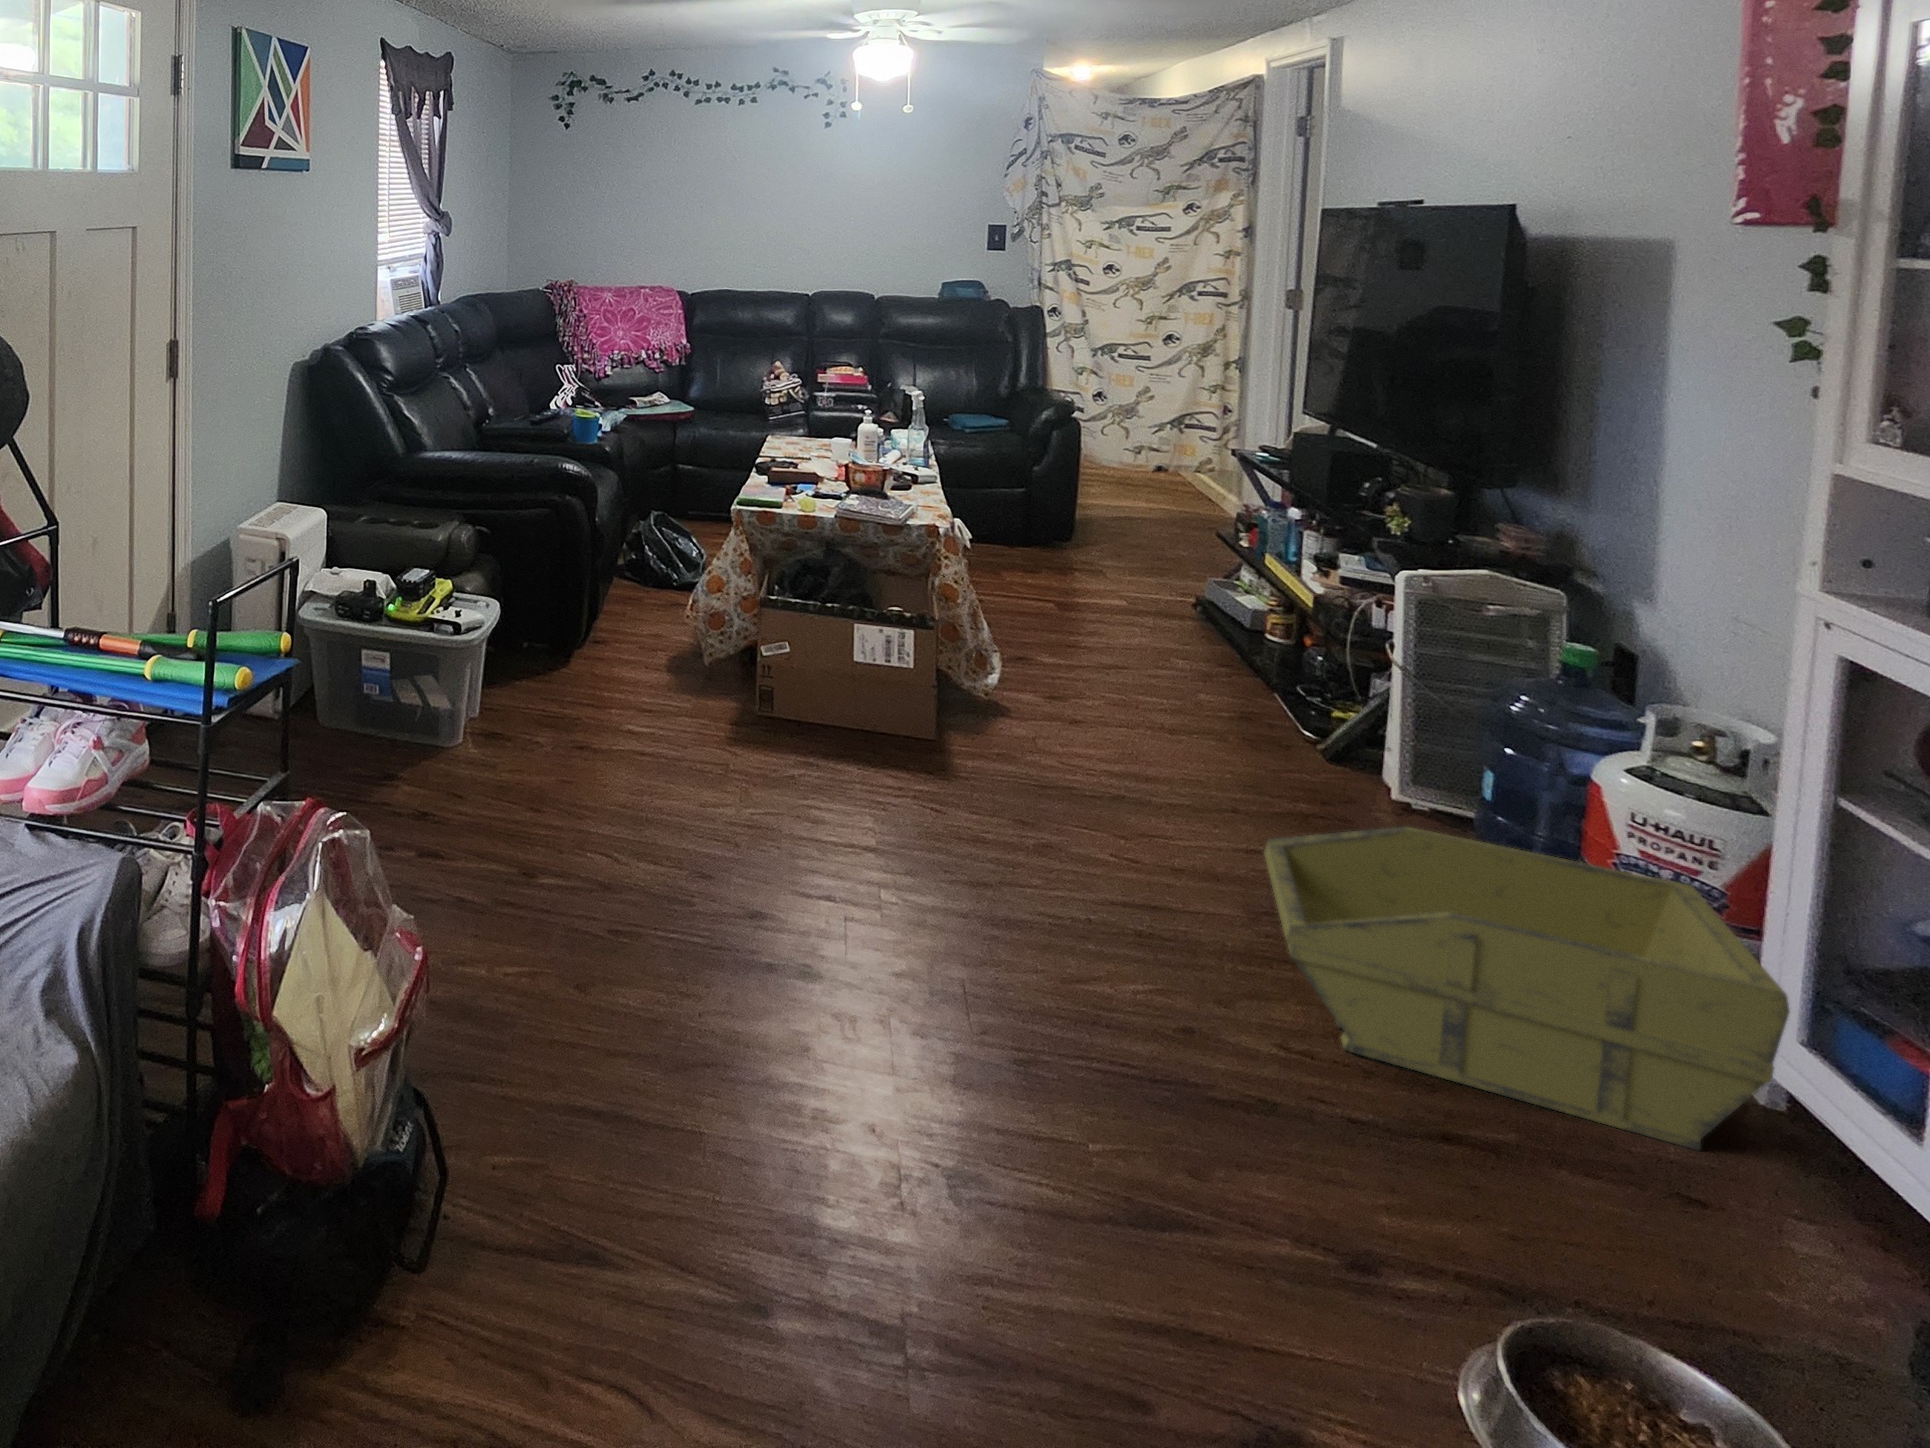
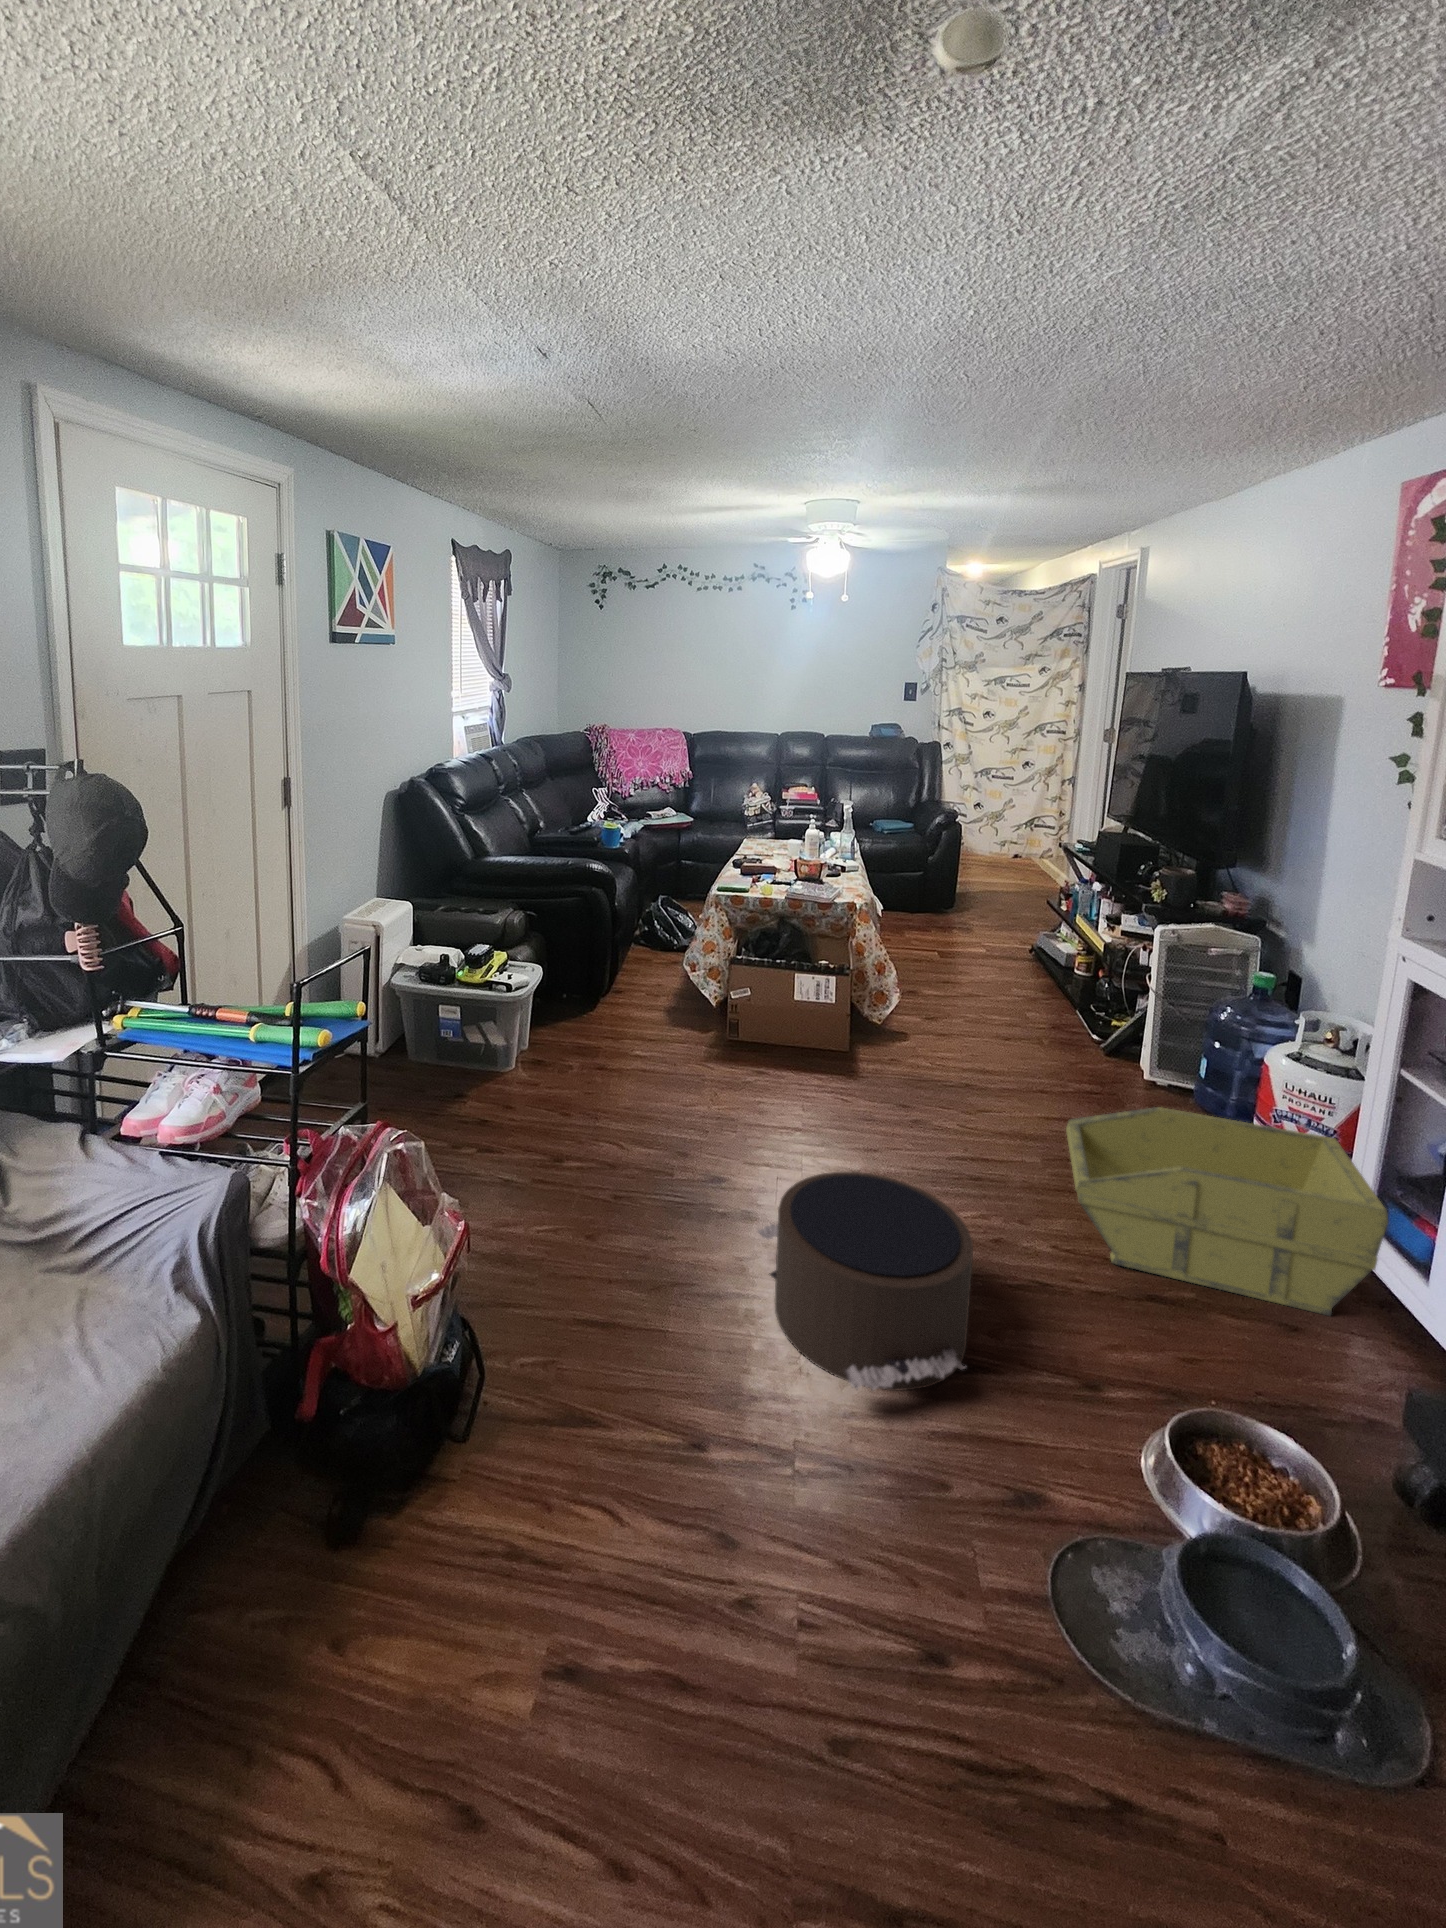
pouf: none [816,891,1139,1207] -> present [758,1172,973,1391]

